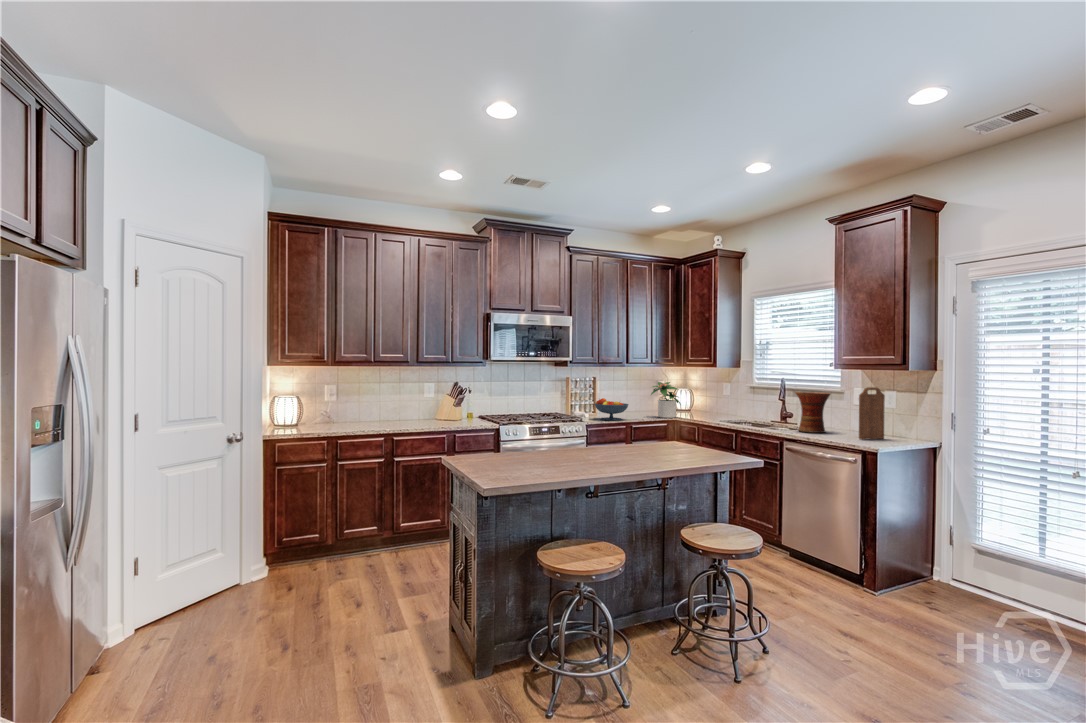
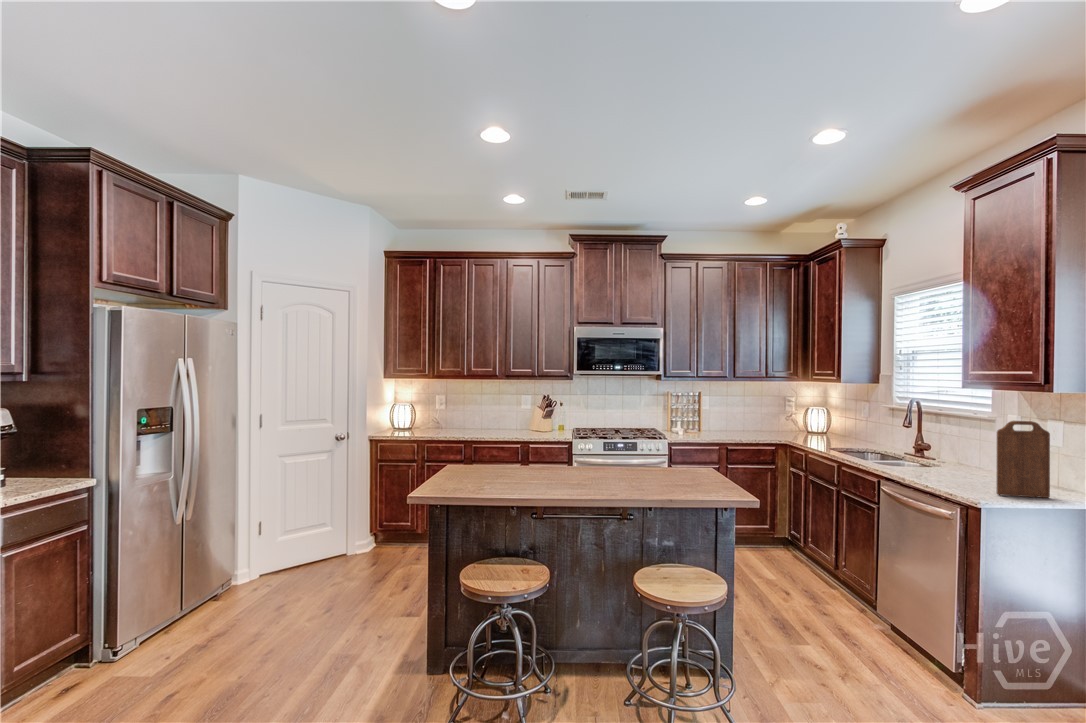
potted plant: present [651,382,681,418] -> none [759,398,800,440]
vase: present [795,392,830,433] -> none [917,420,973,478]
fruit bowl: present [595,398,628,421] -> none [689,414,728,439]

